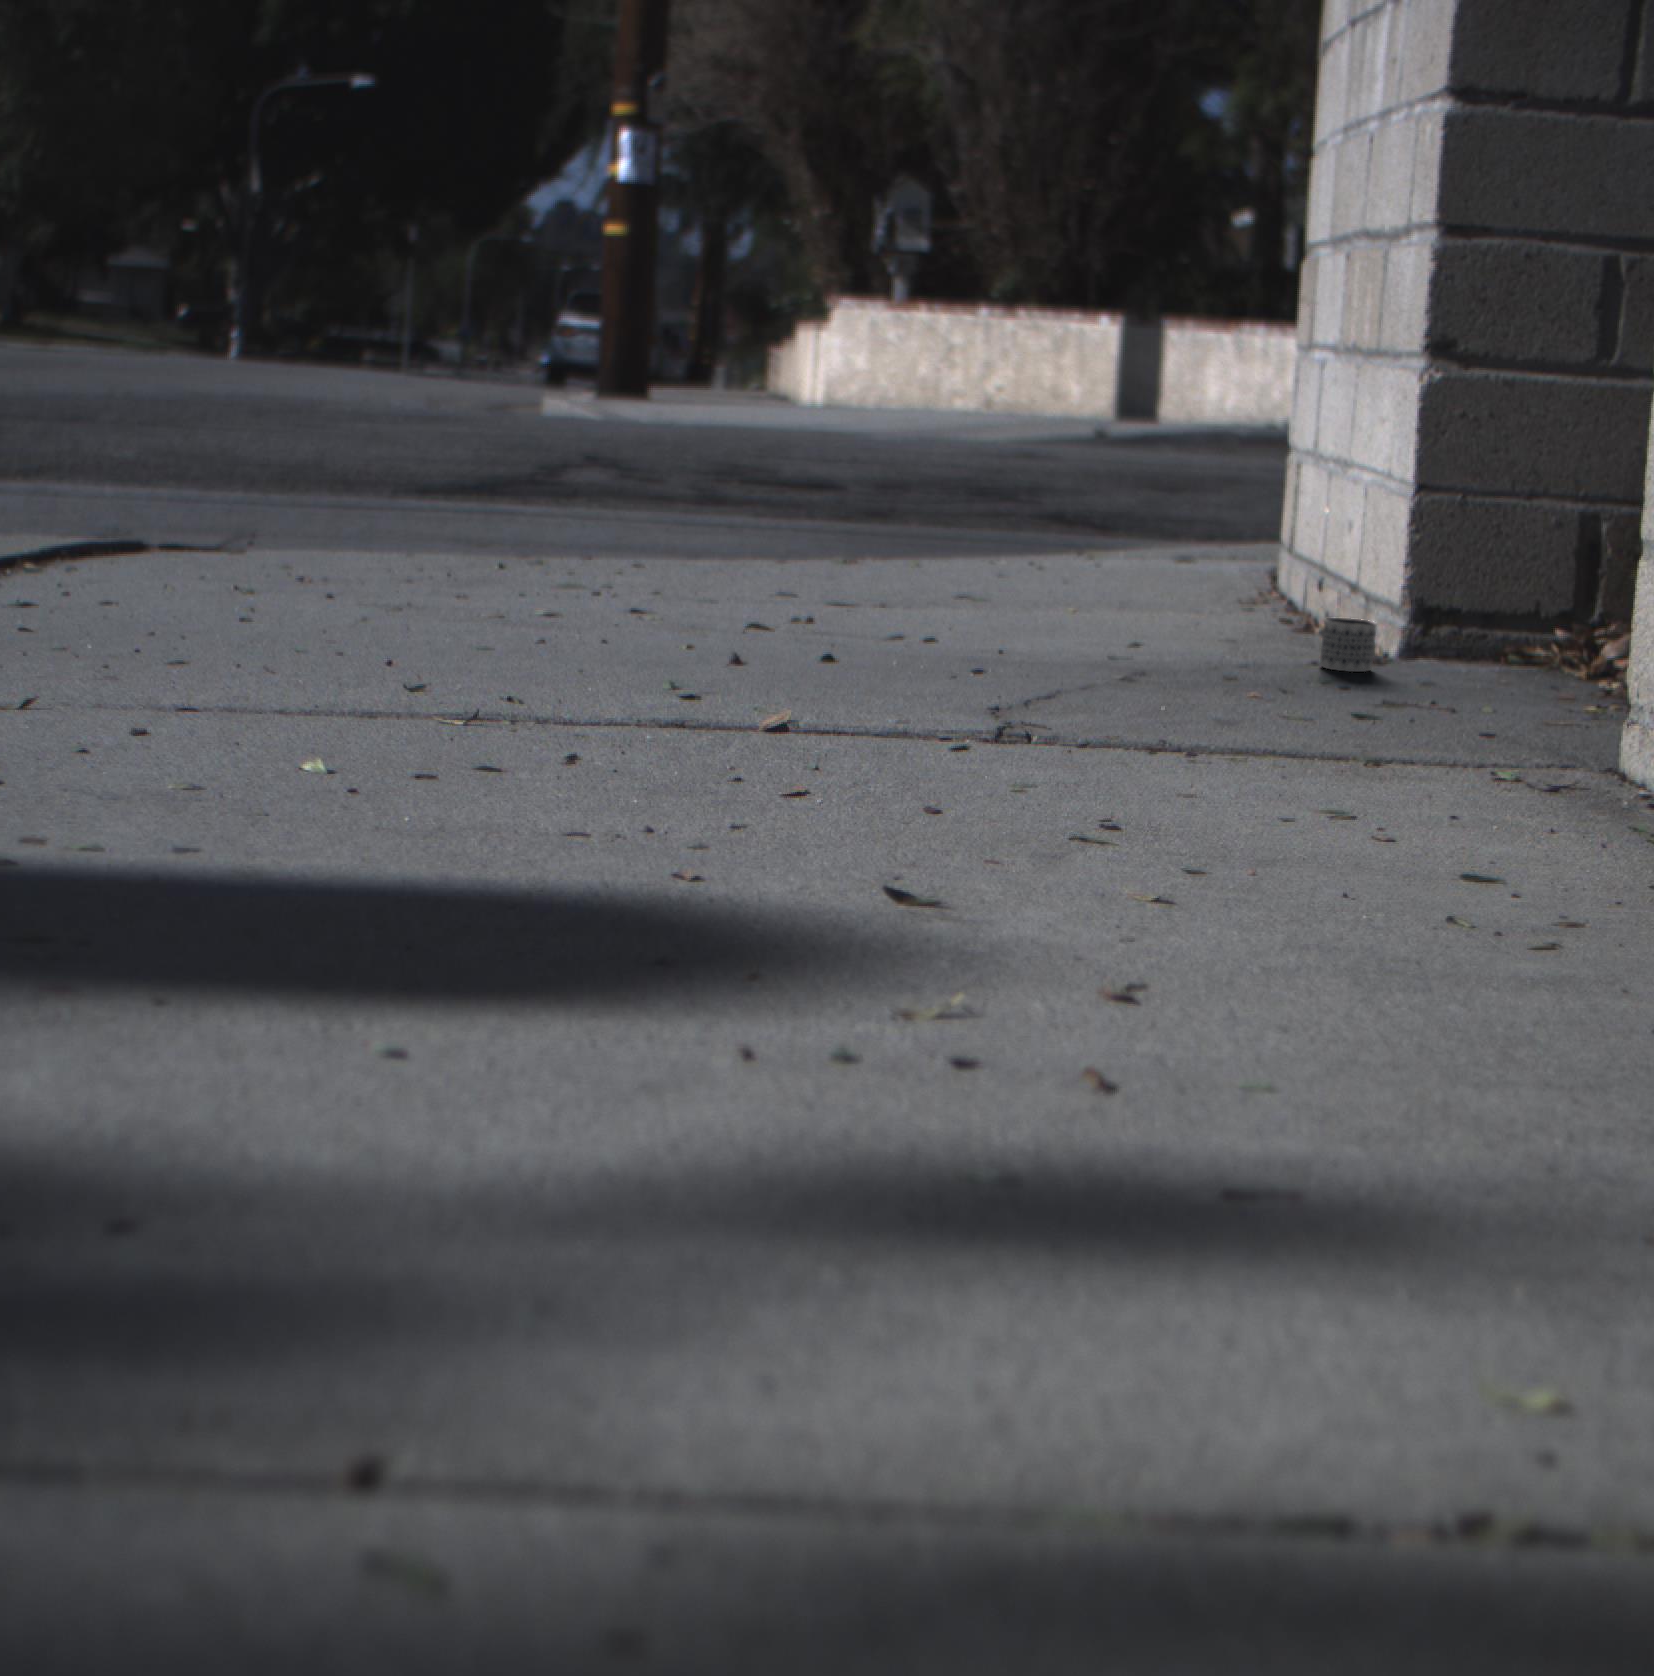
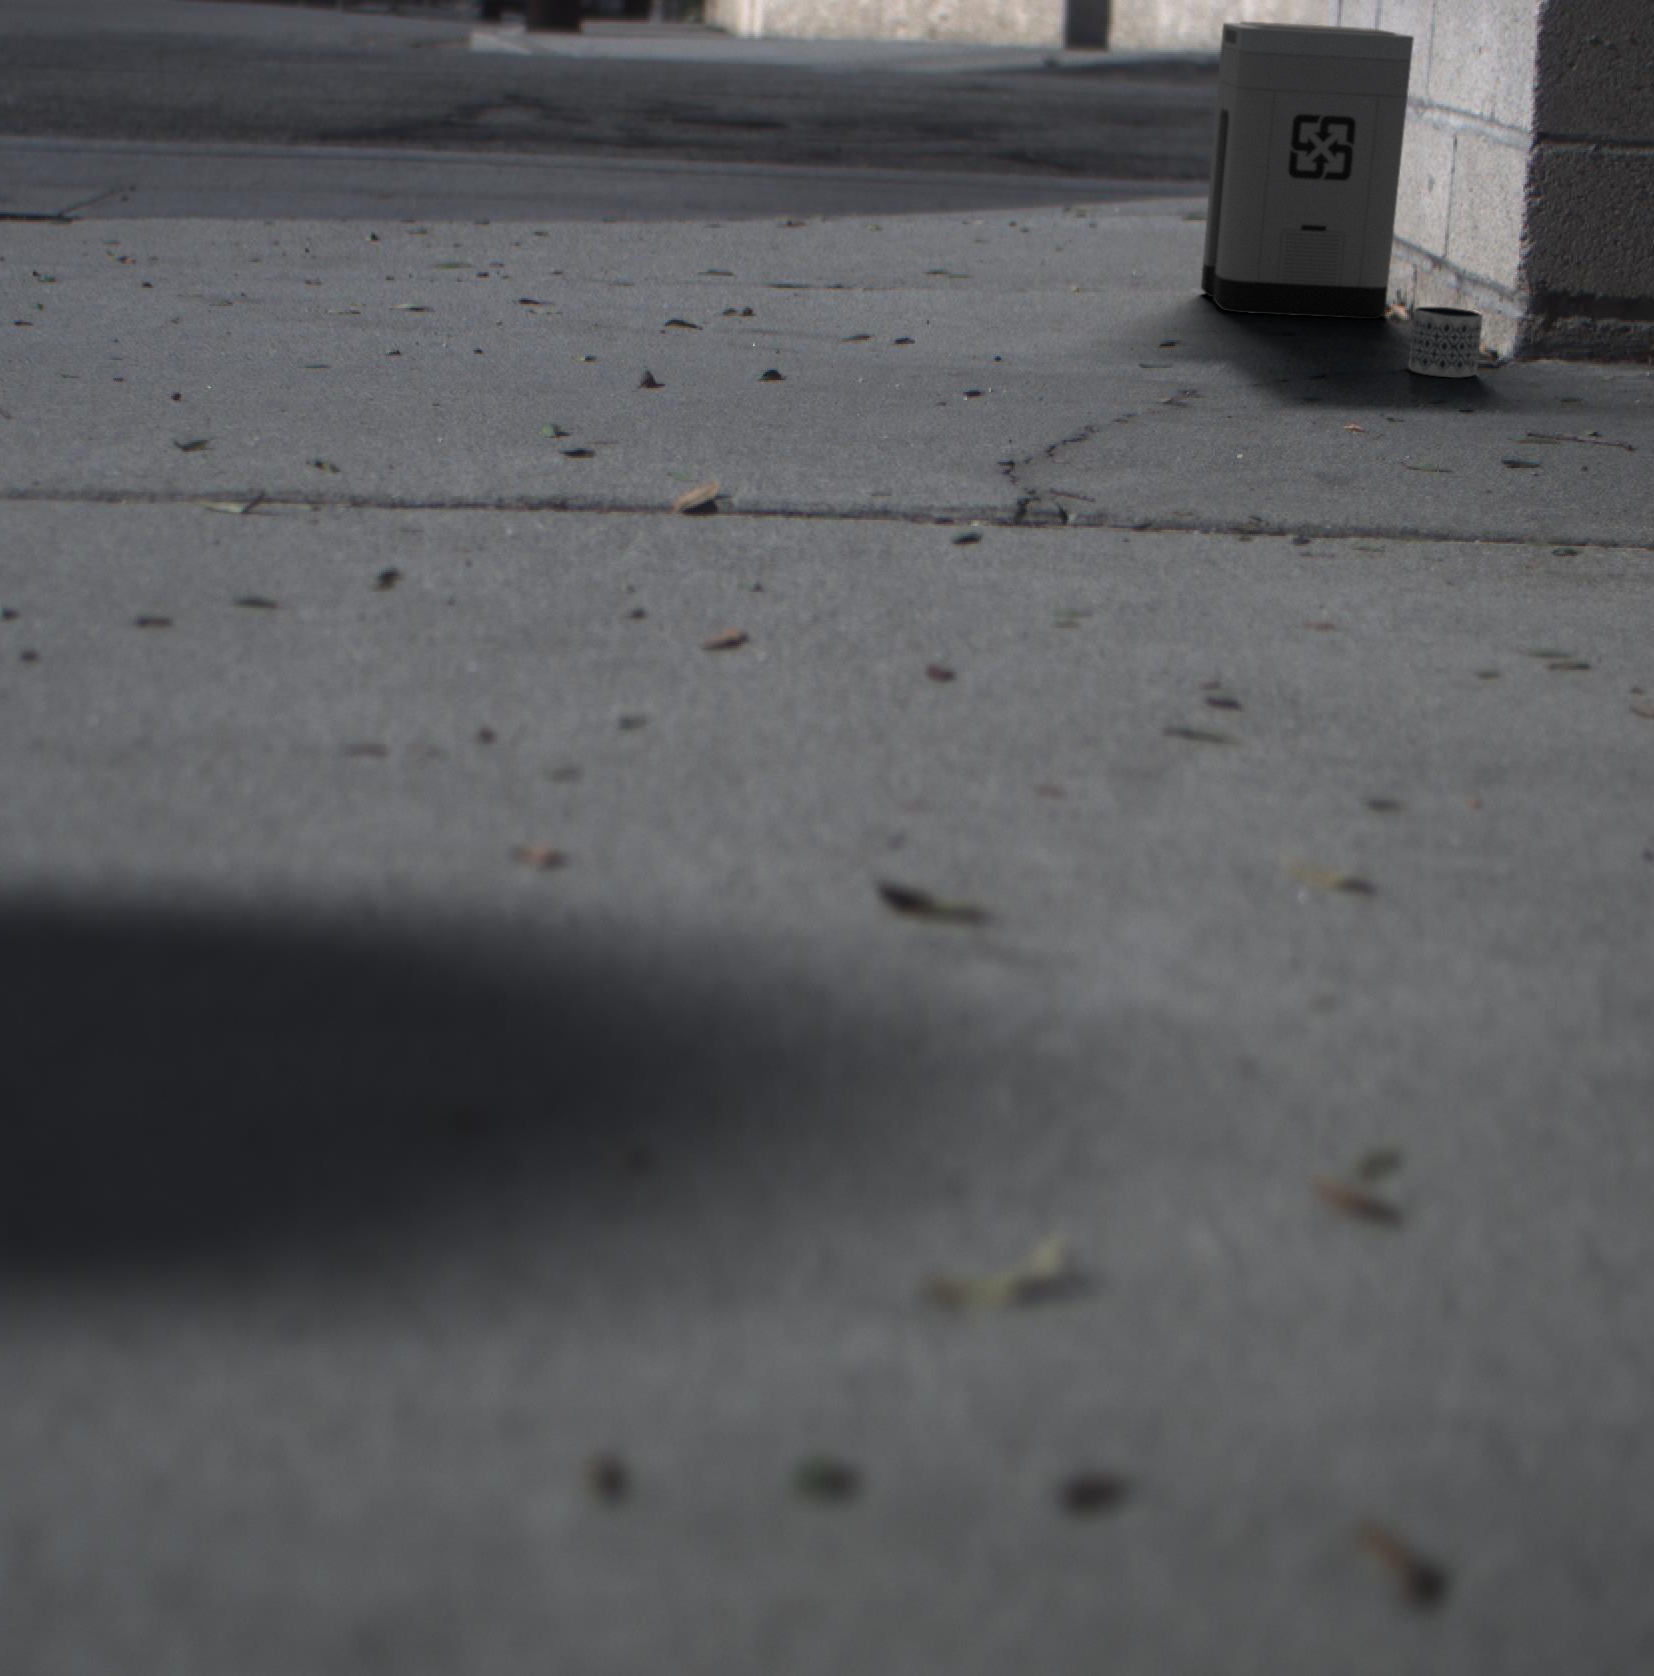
trash can: none [1175,397,1341,635] -> present [1201,22,1414,319]

